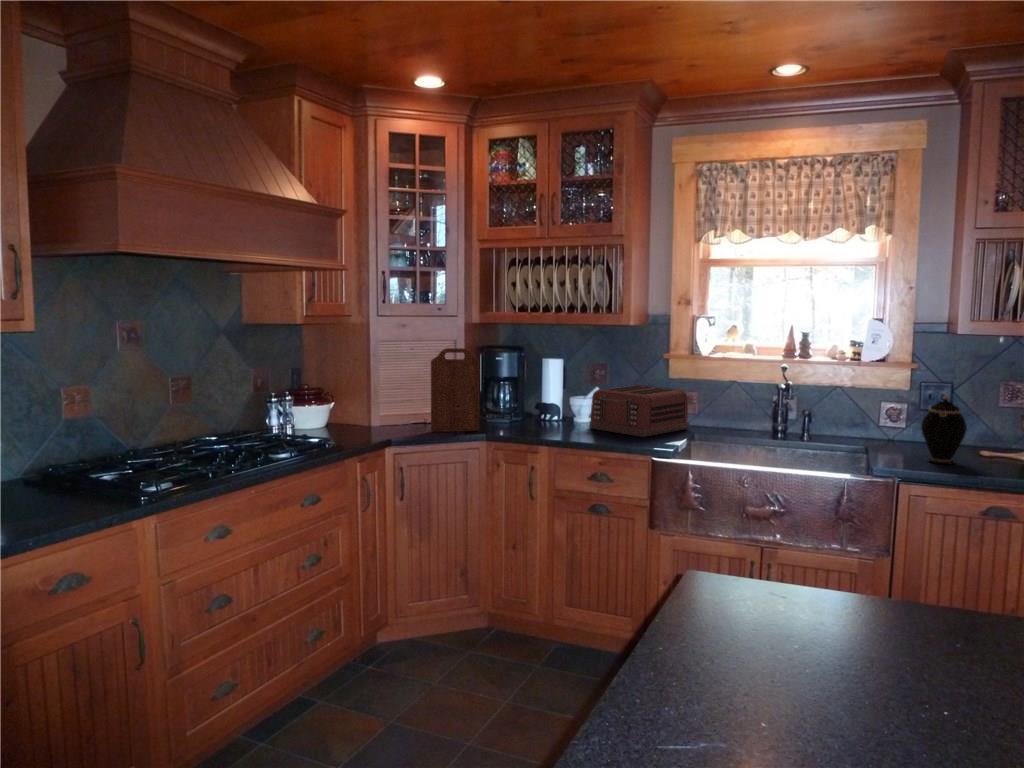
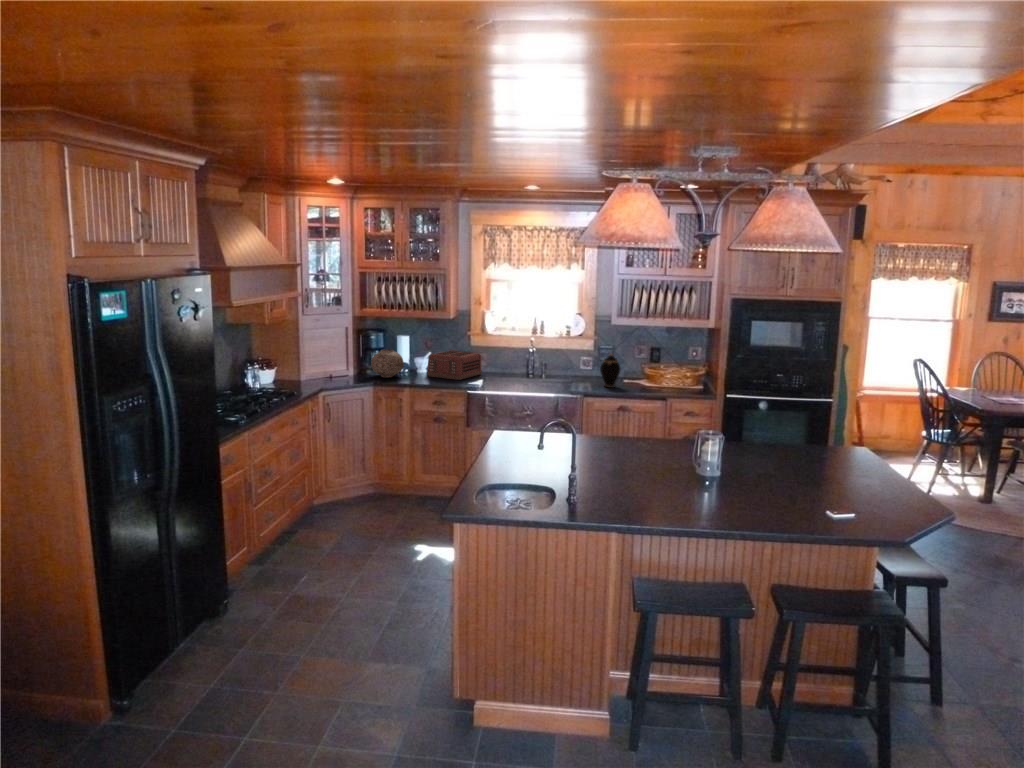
cutting board: present [431,348,479,432] -> none [337,333,365,382]
vase: none [494,379,549,428] -> present [371,349,404,377]

